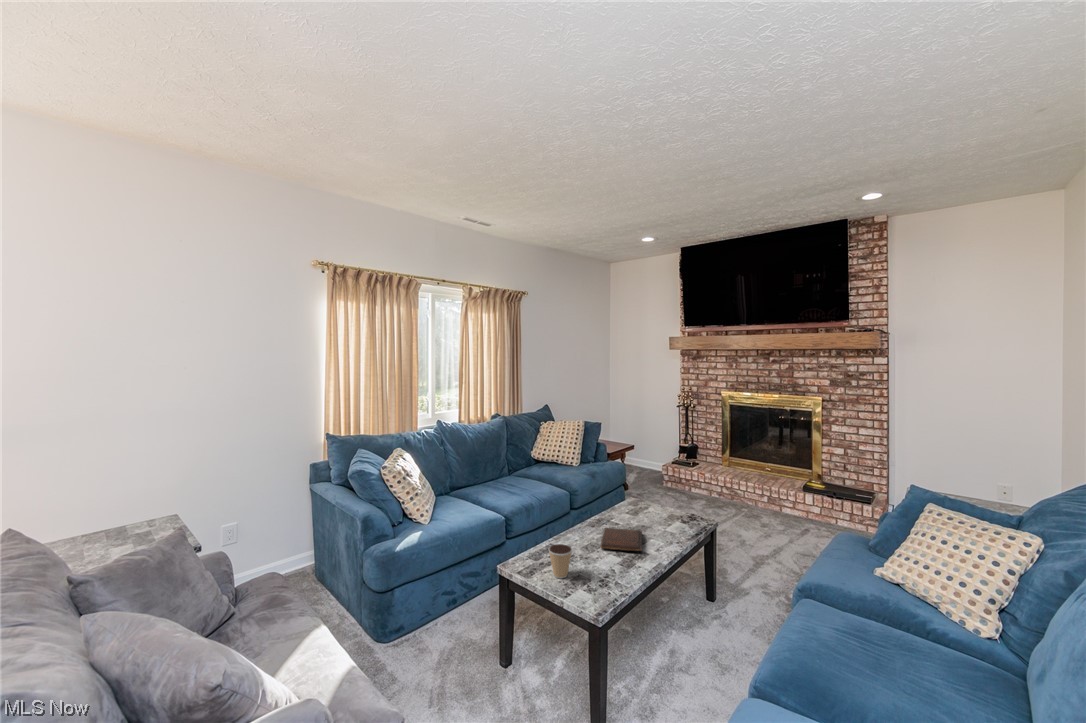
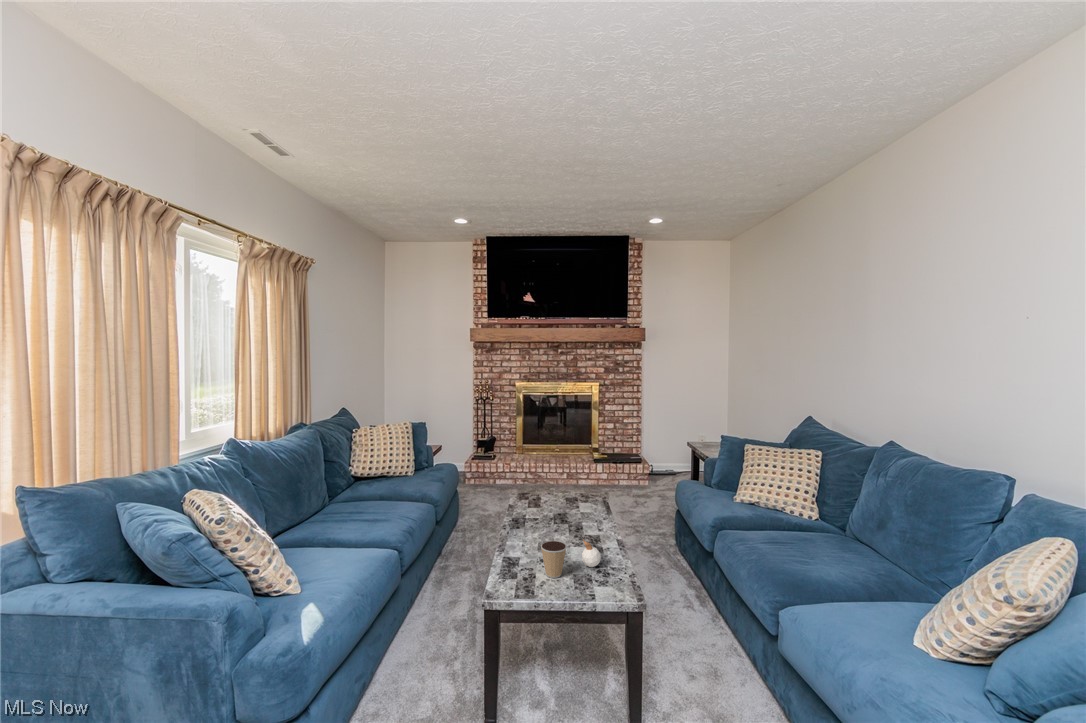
book: present [601,528,642,551] -> none [532,516,589,540]
candle: none [591,548,610,582] -> present [582,537,601,567]

